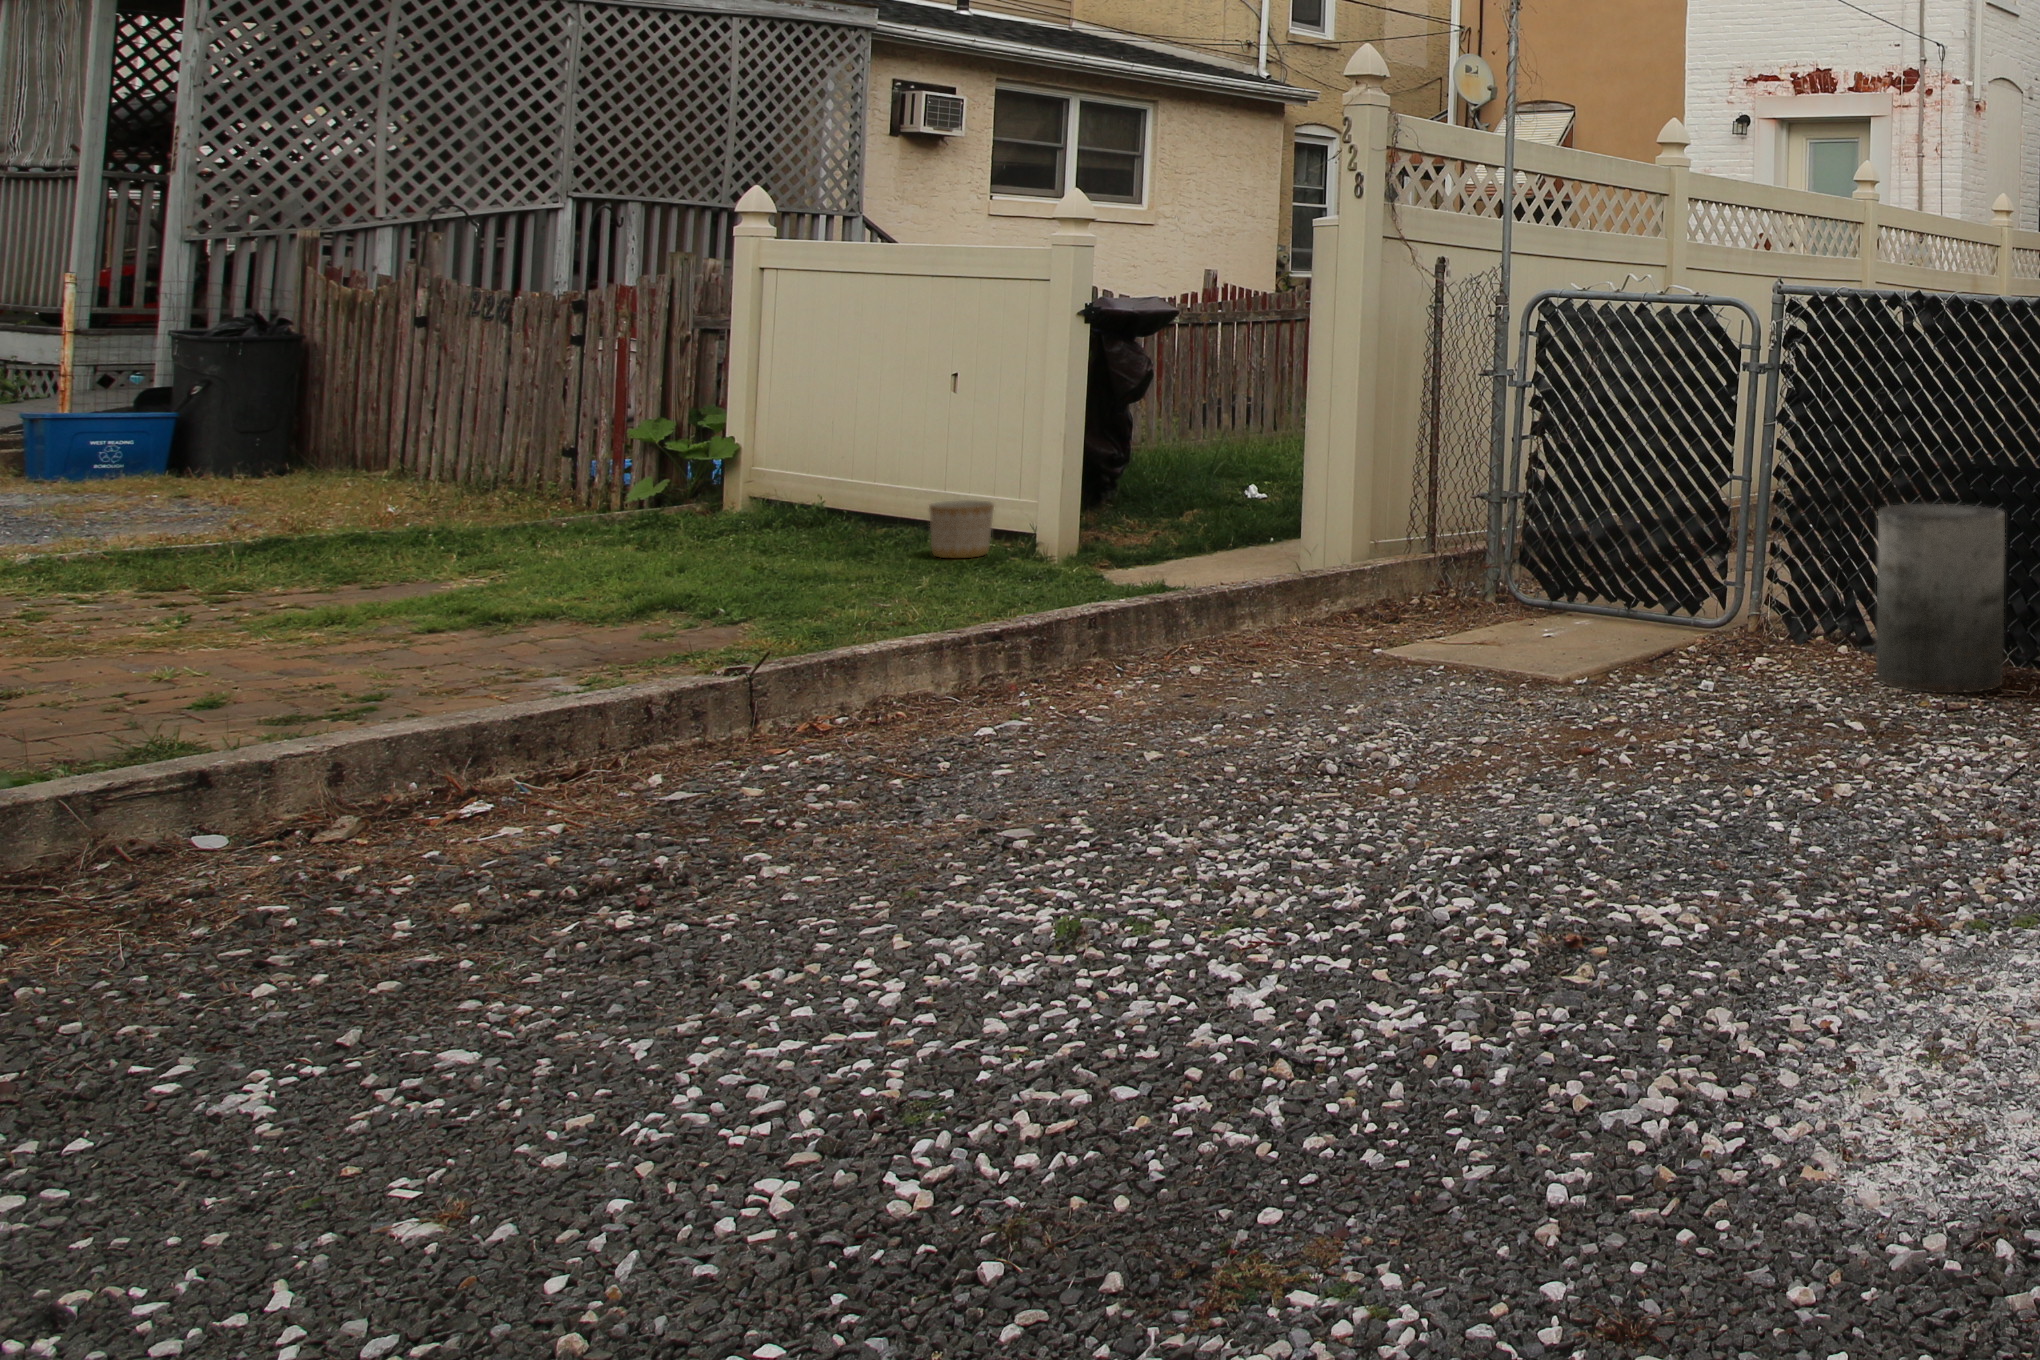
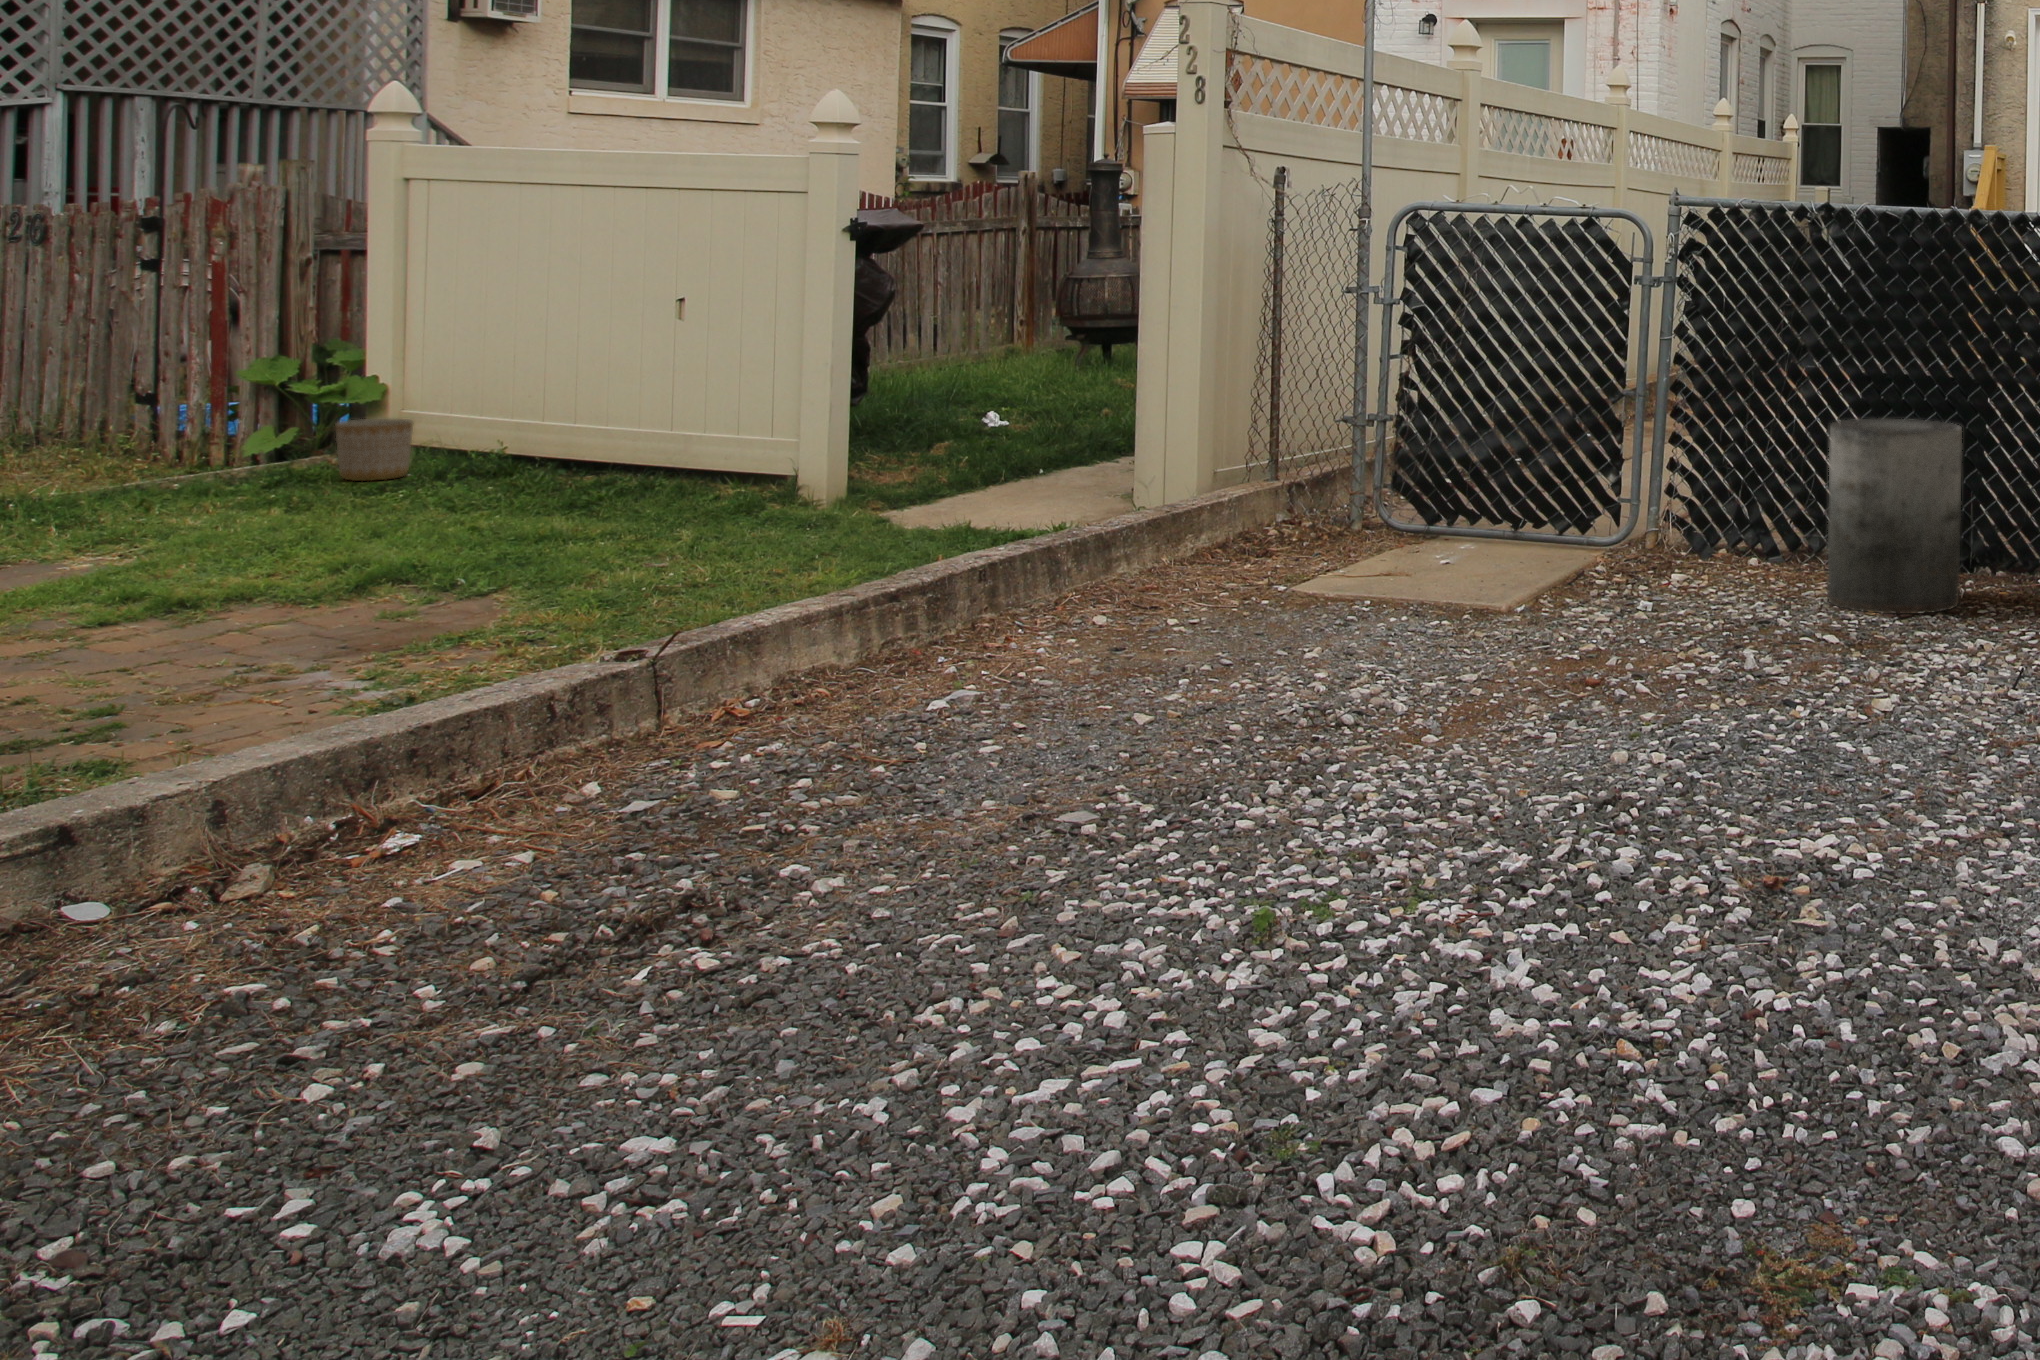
planter: present [929,500,994,558] -> present [336,418,414,481]

